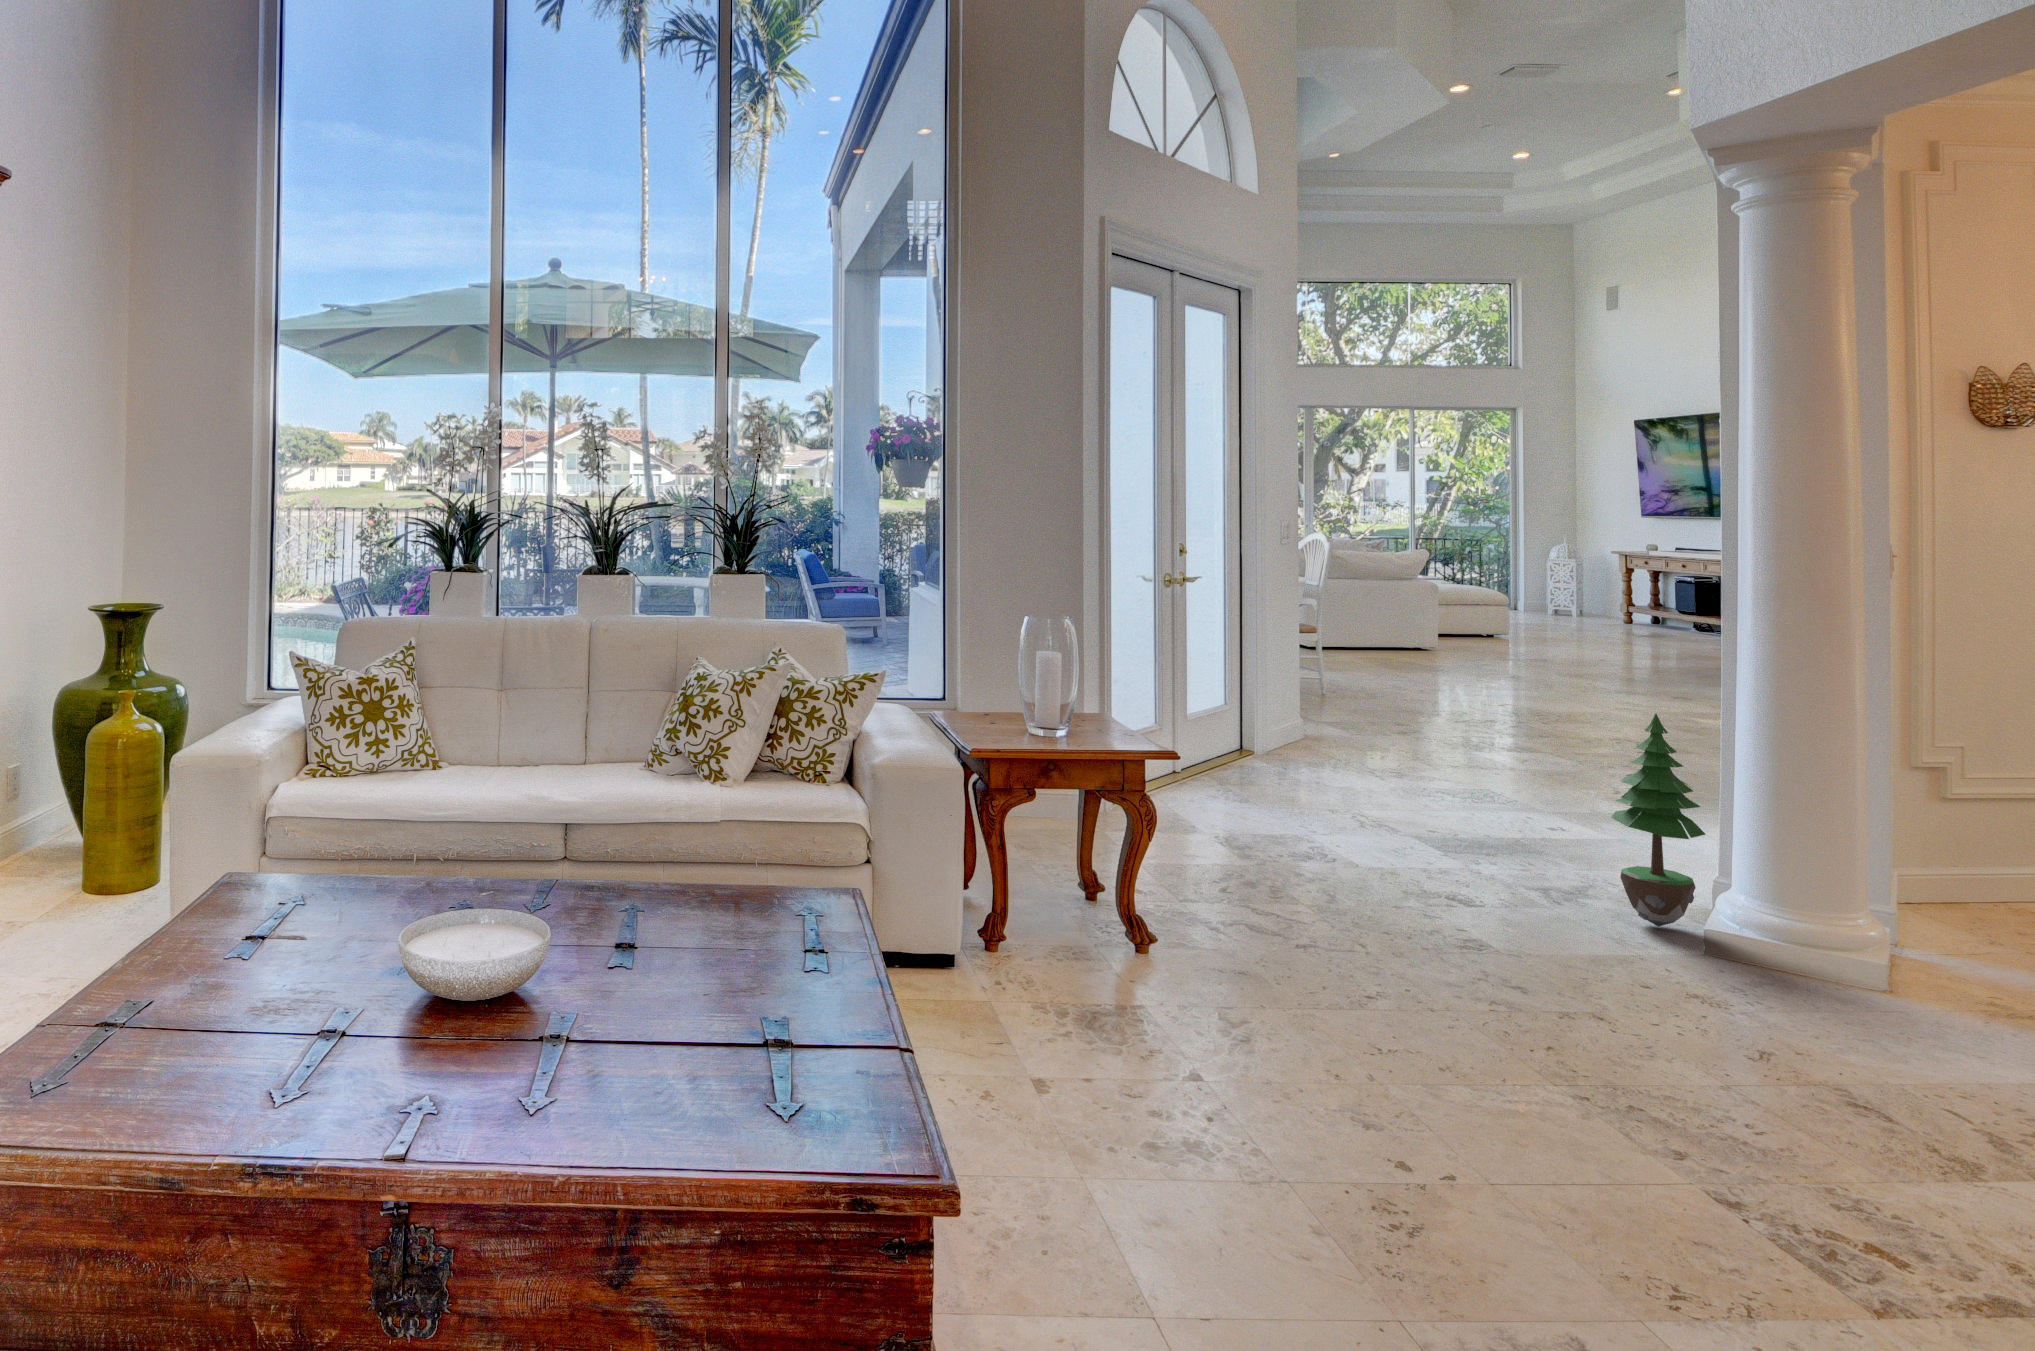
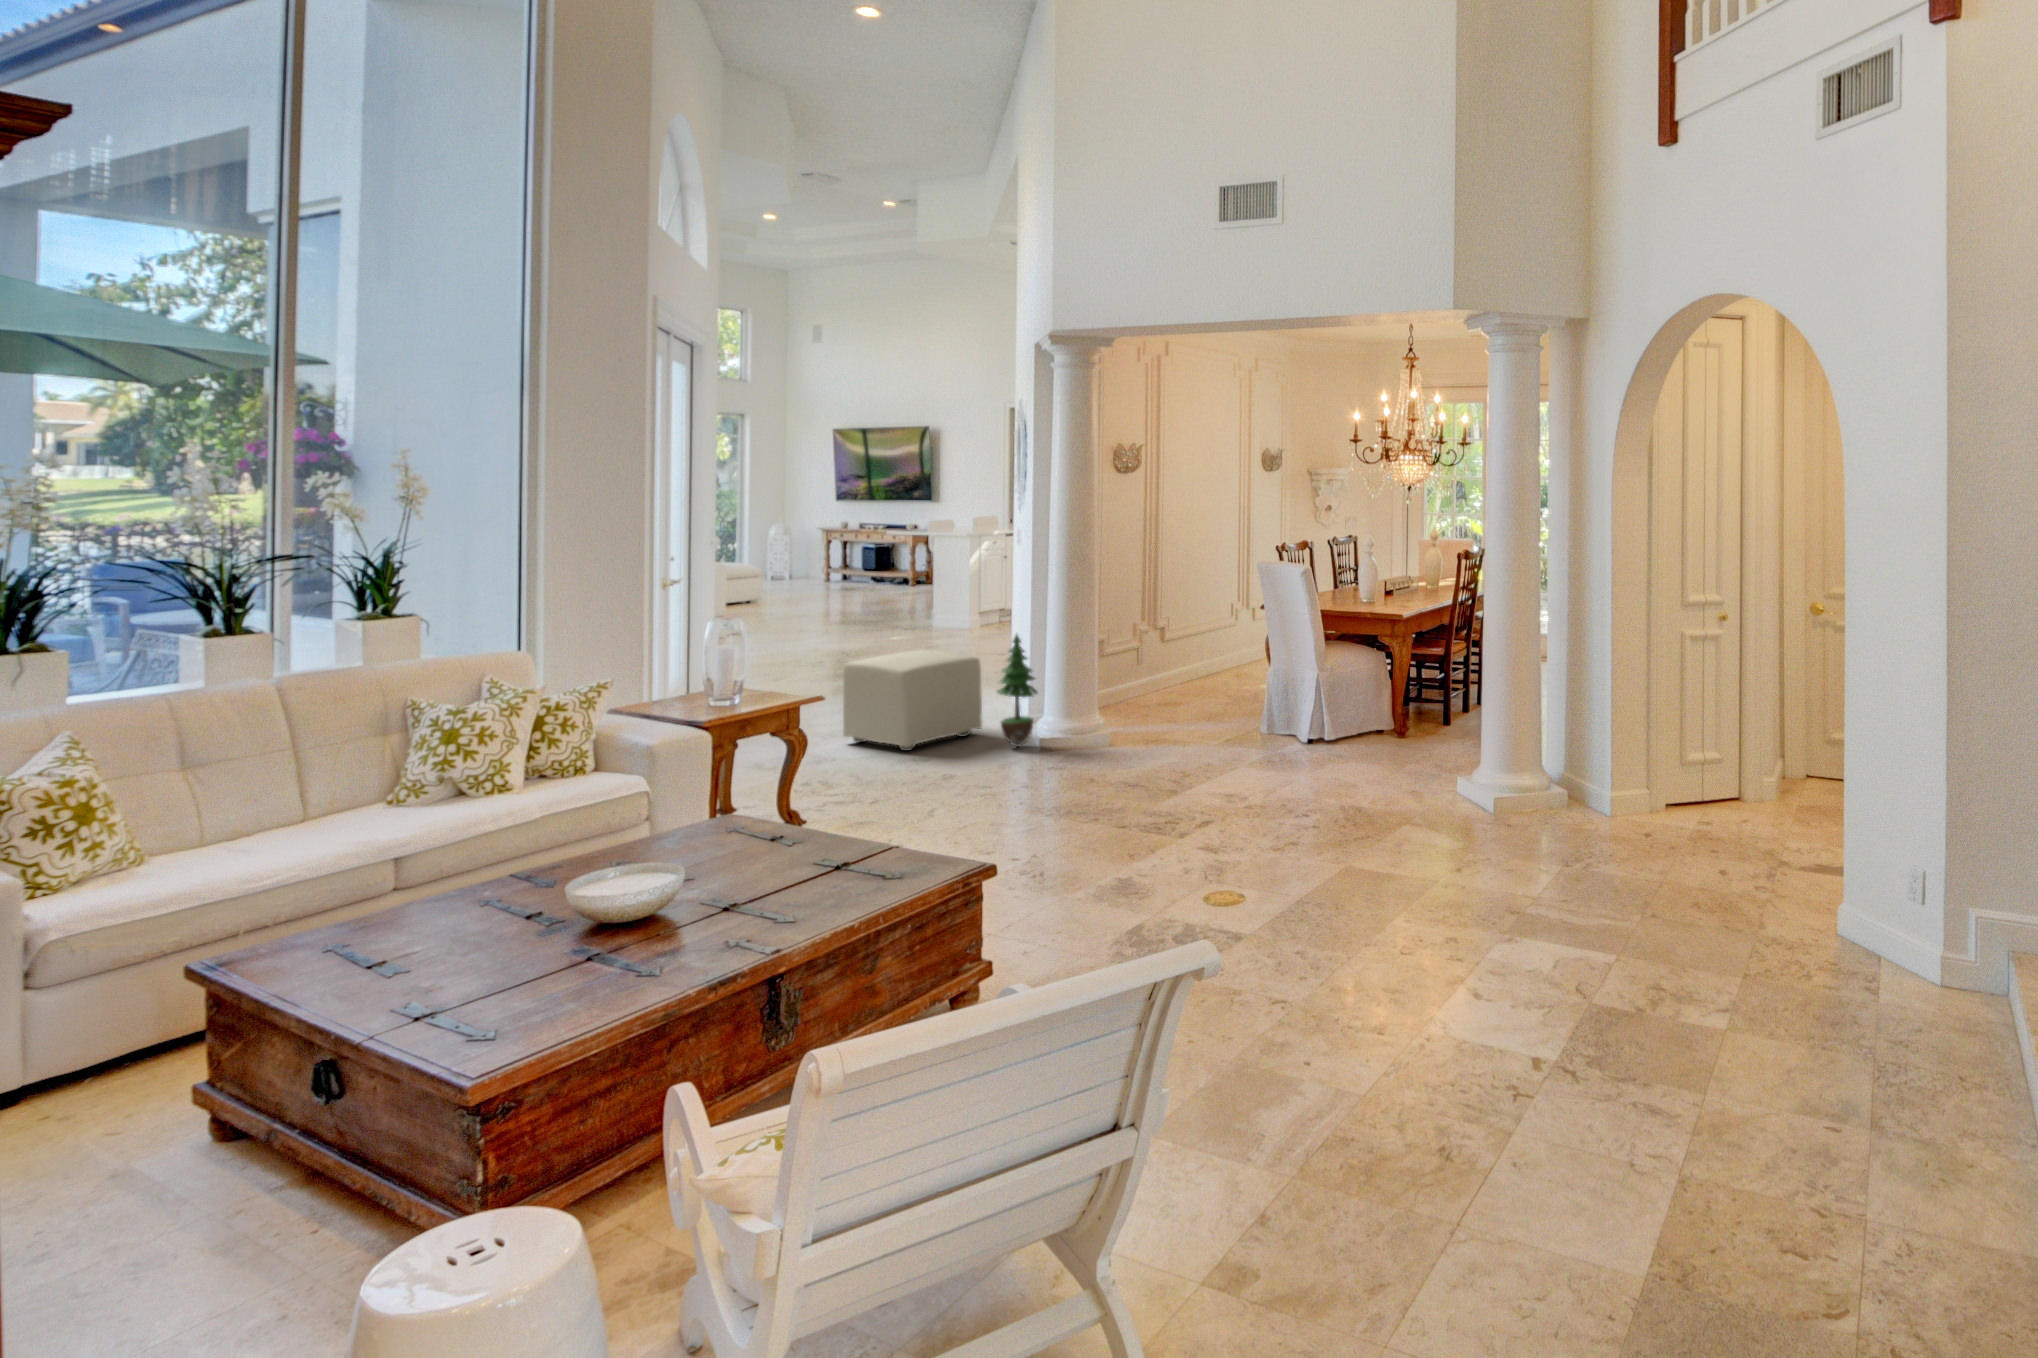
ottoman: none [1376,717,1616,880] -> present [843,650,982,751]

